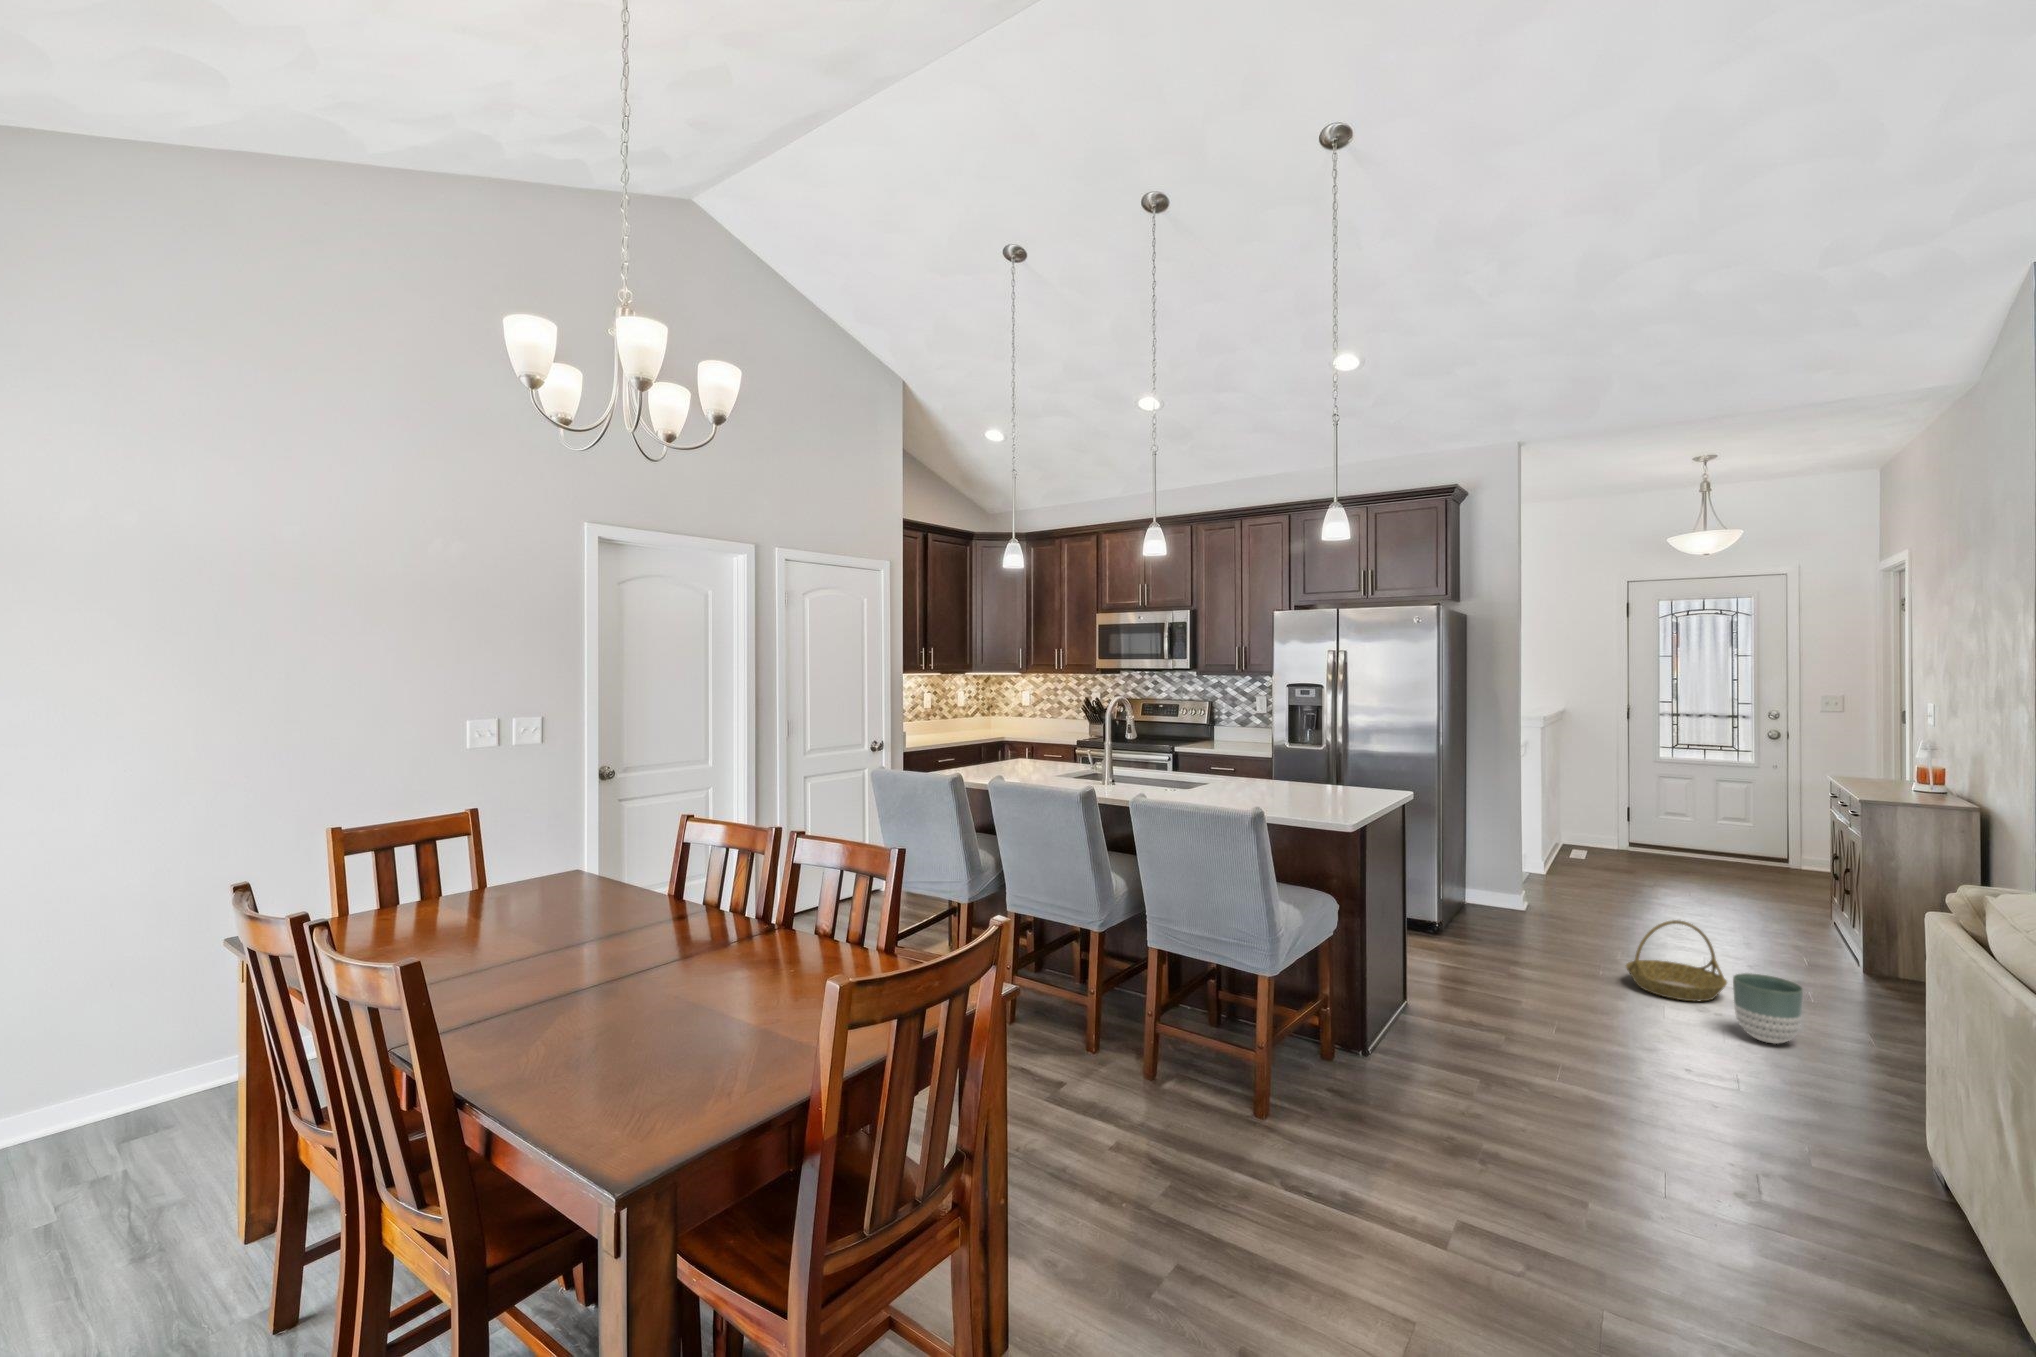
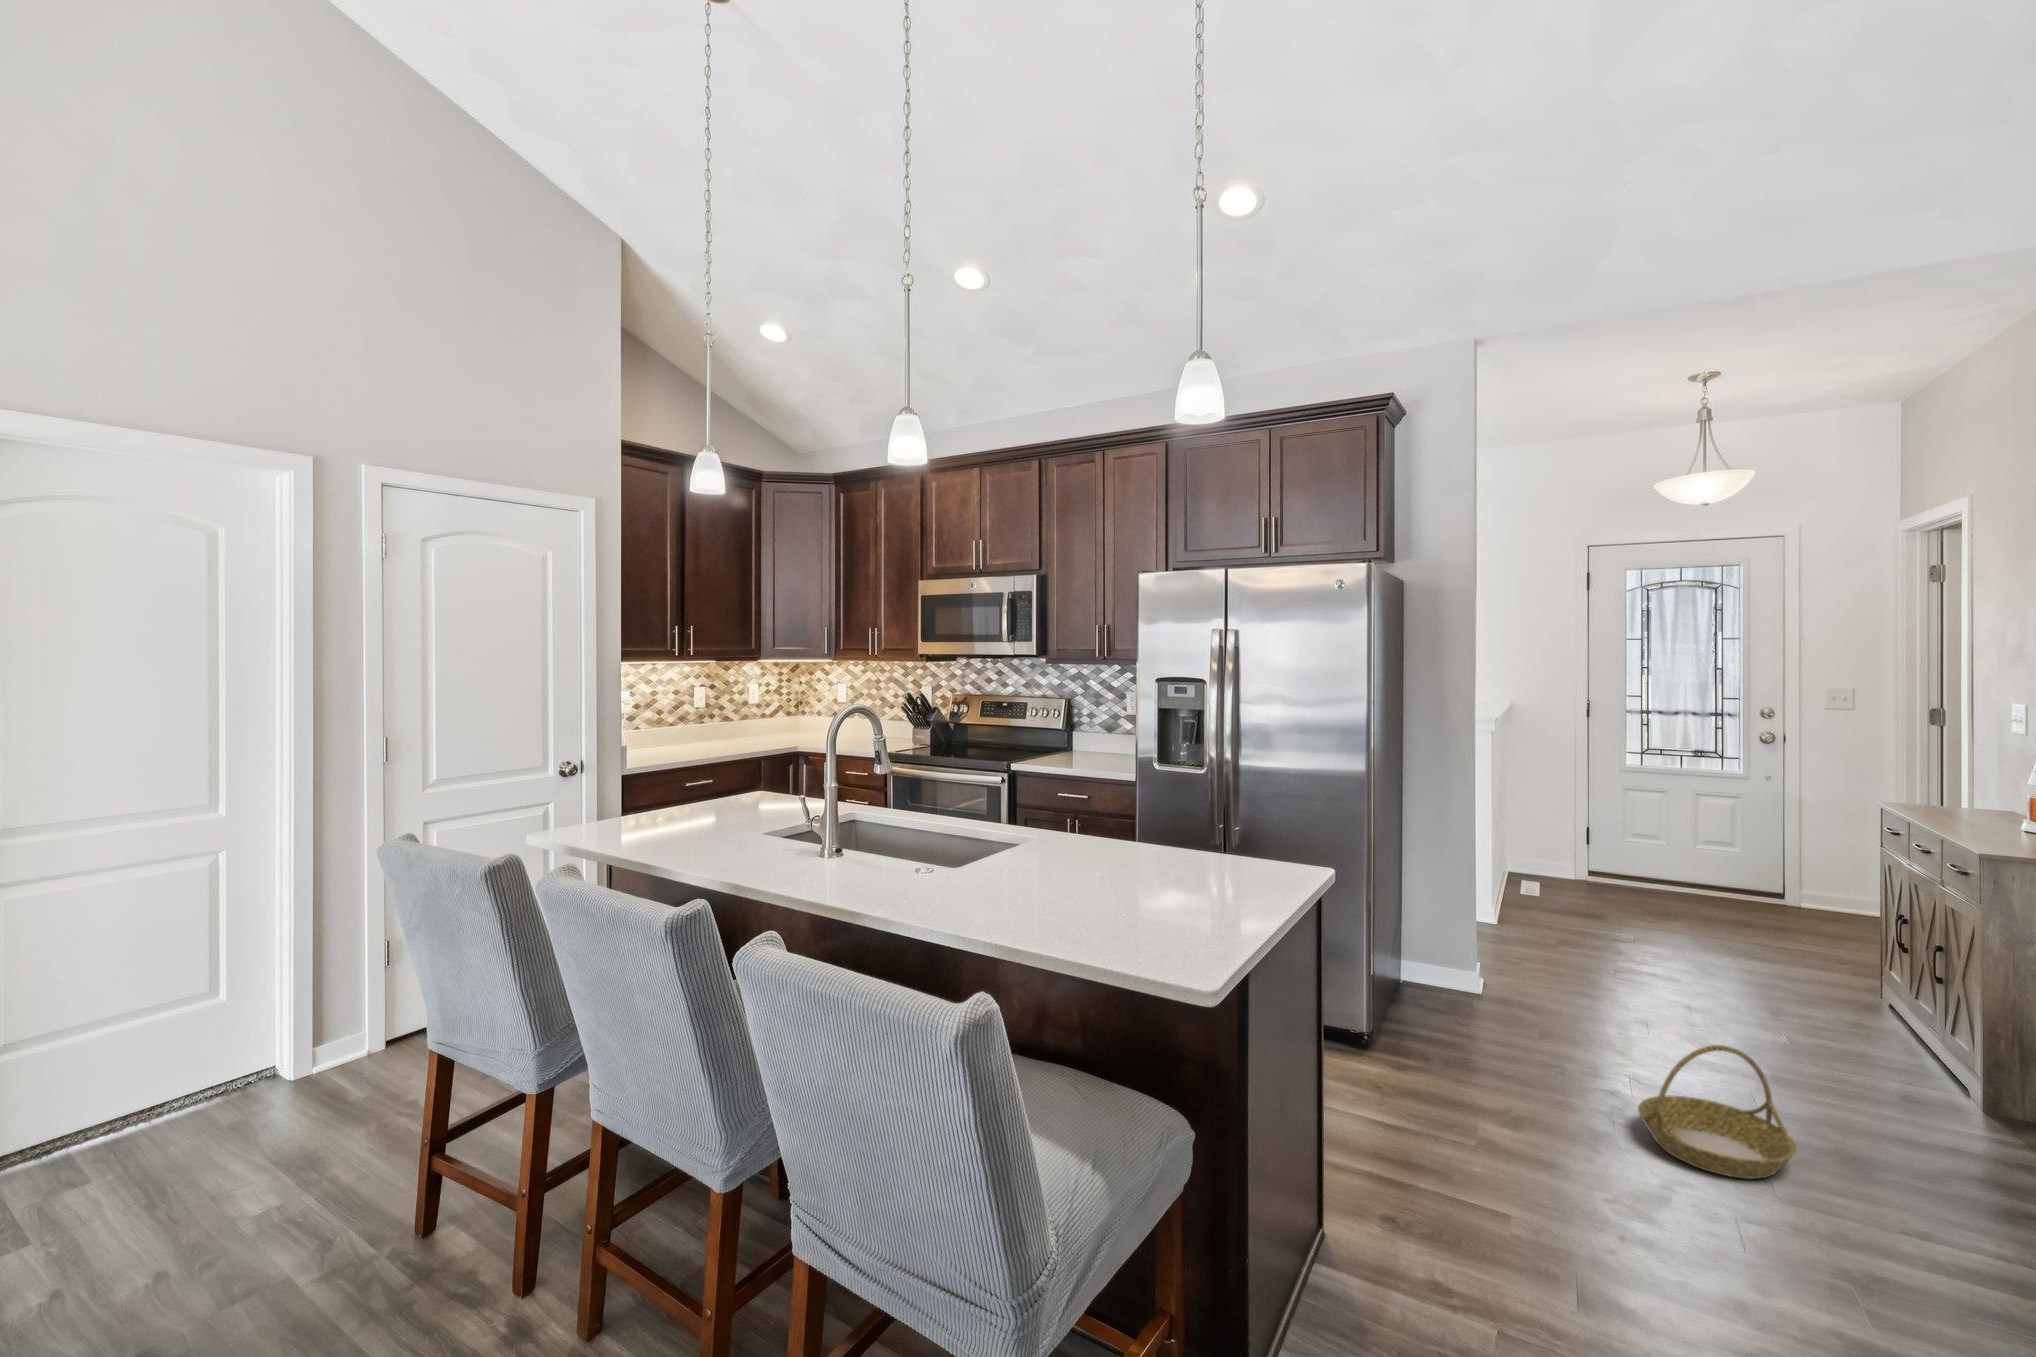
planter: present [1733,973,1803,1044] -> none [1834,1158,1959,1289]

